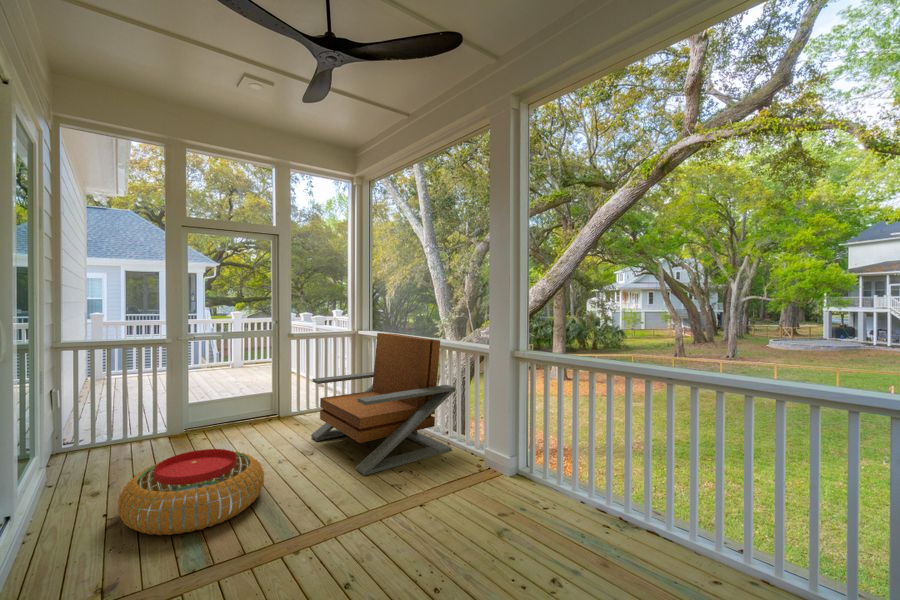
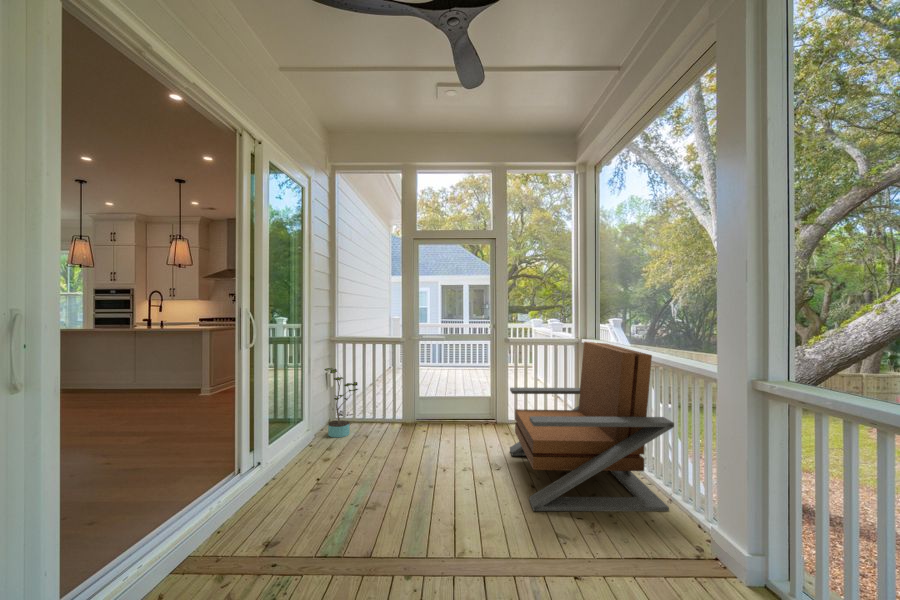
potted plant: none [55,381,109,471] -> present [325,368,358,437]
pouf: present [118,449,264,535] -> none [316,441,432,517]

